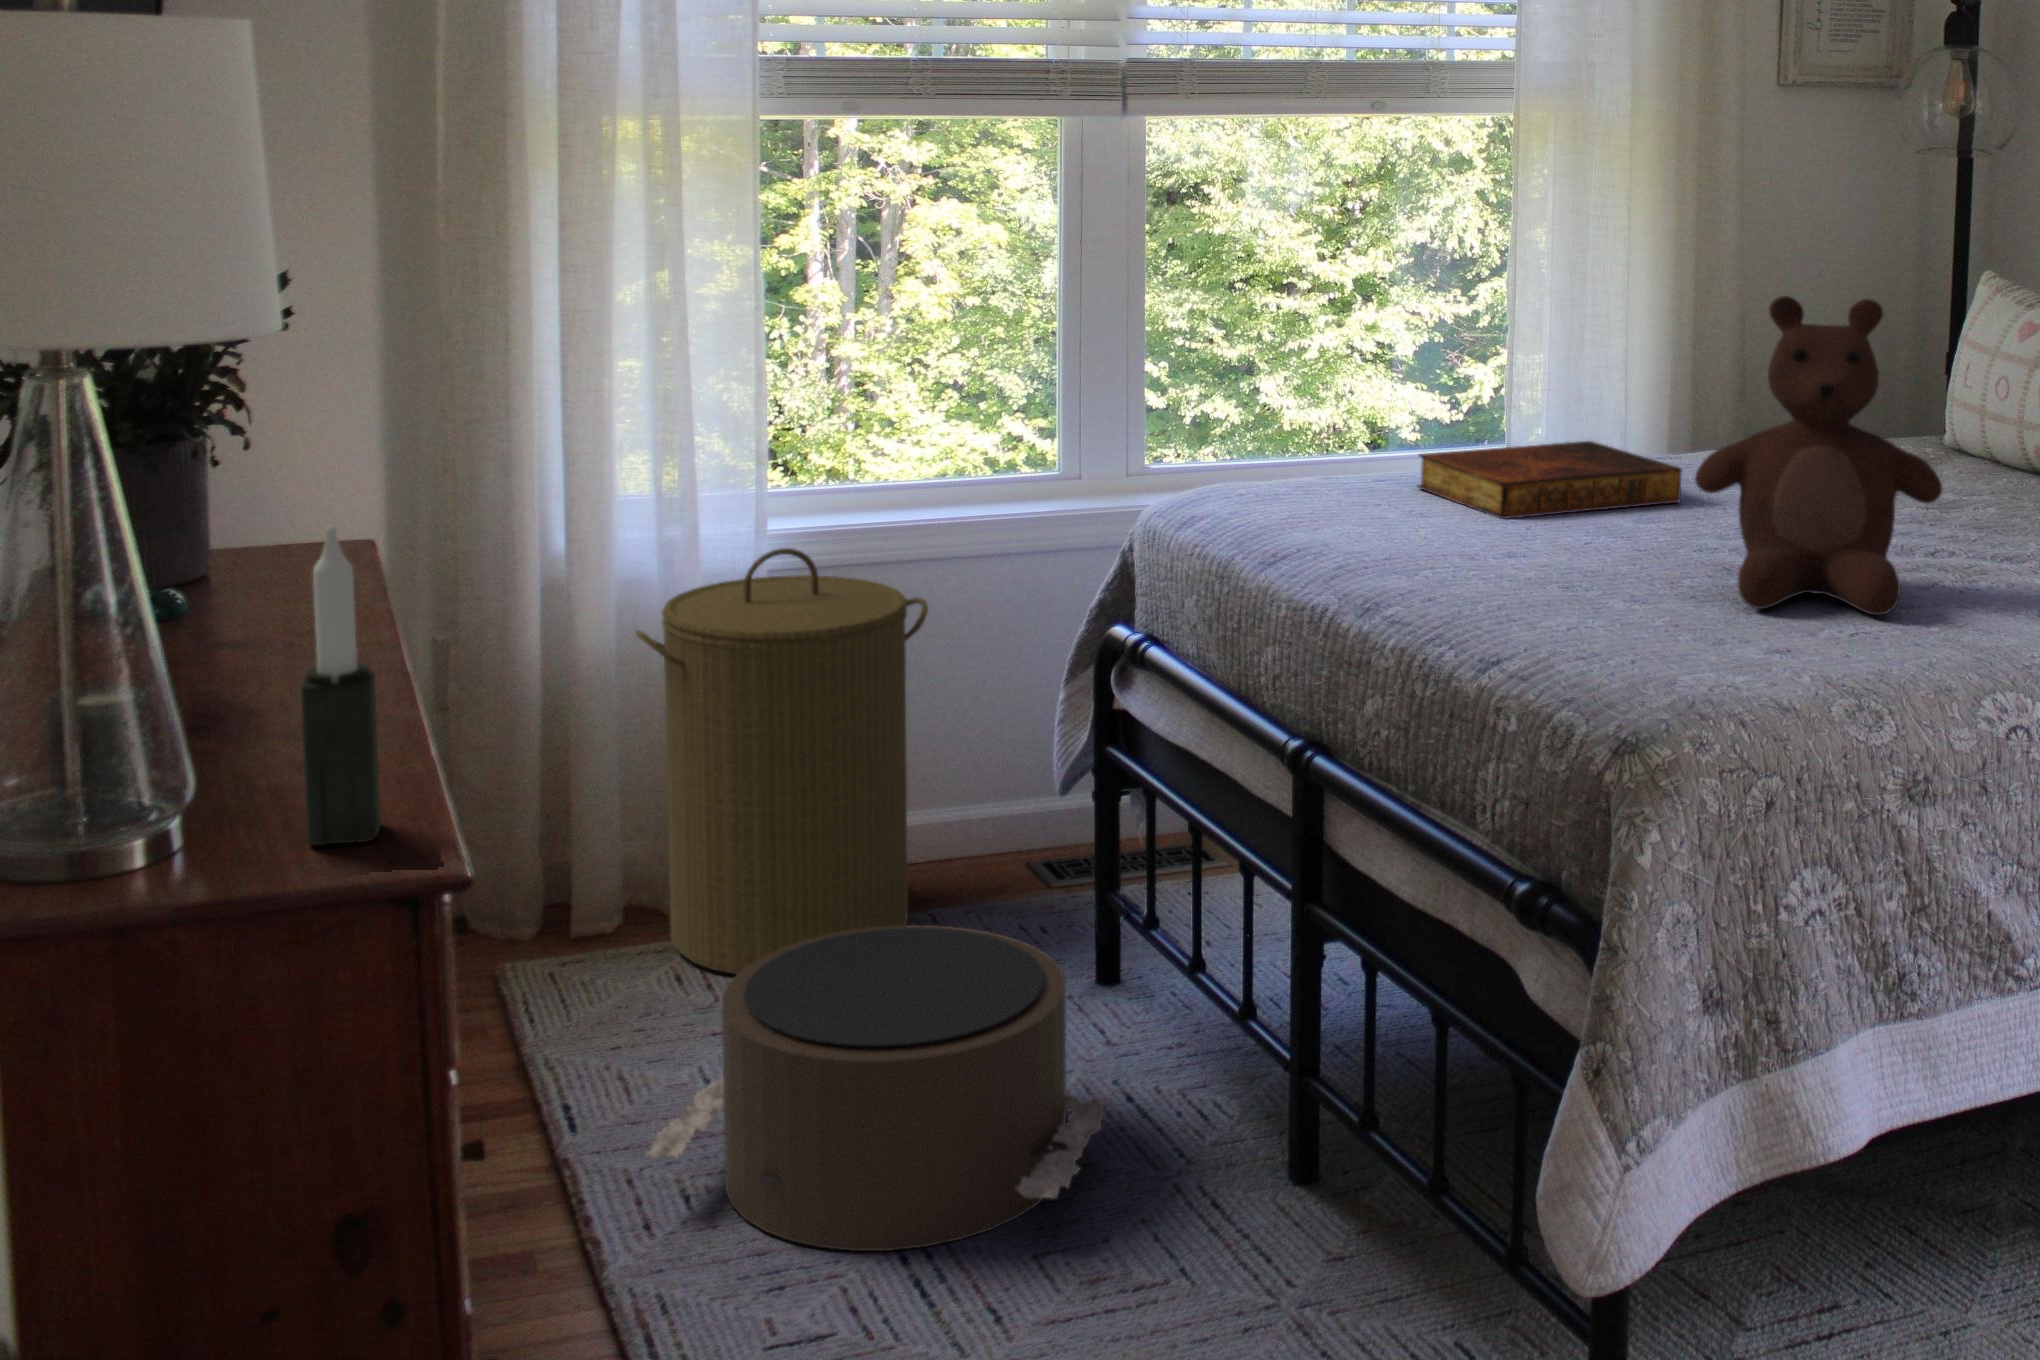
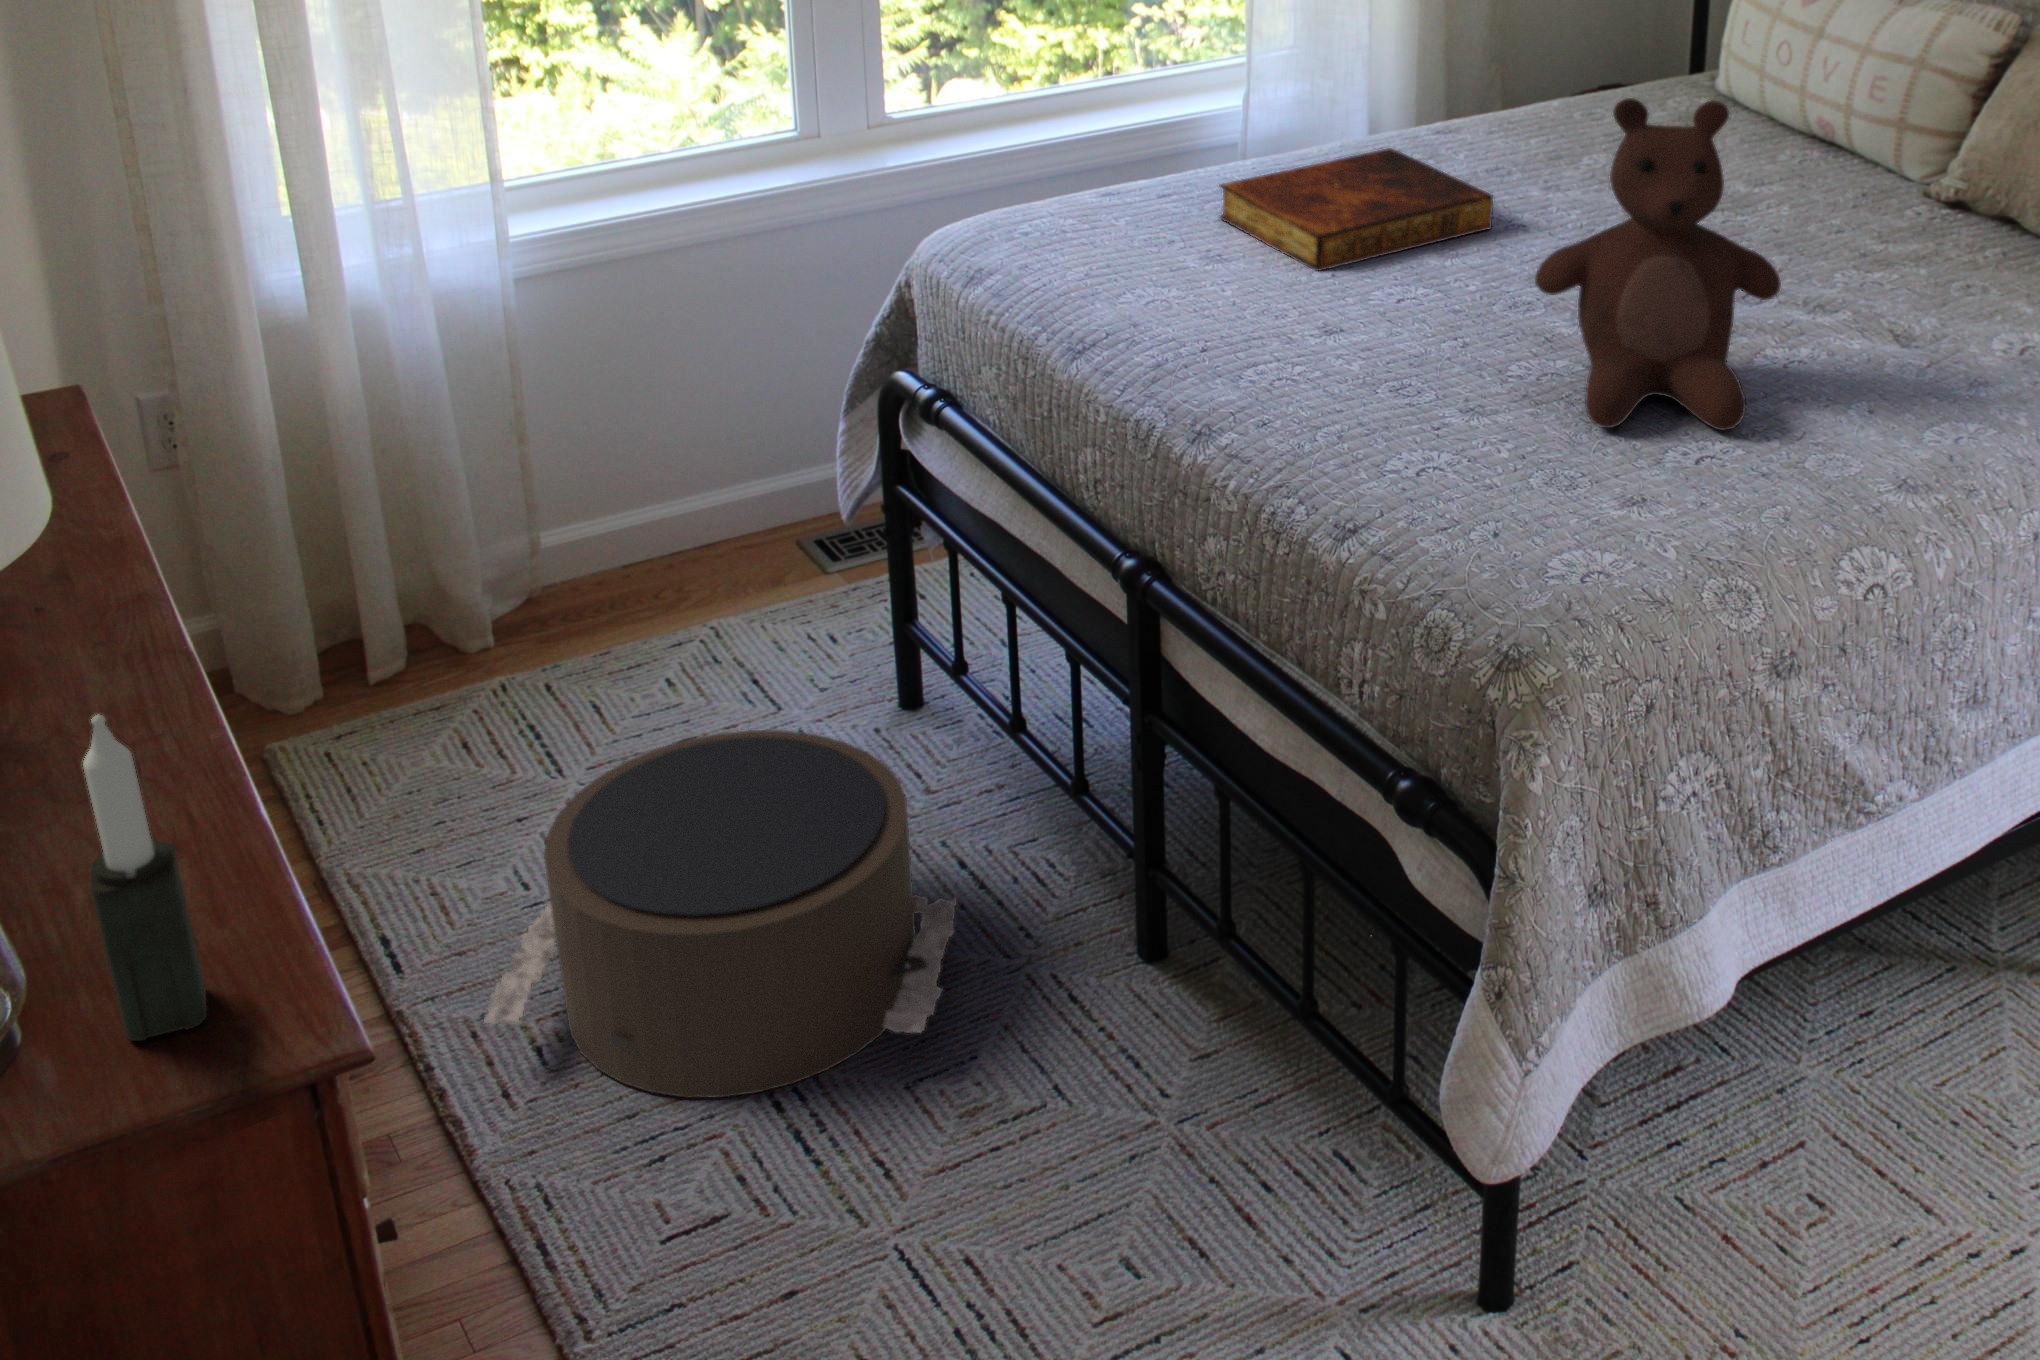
laundry hamper: present [636,548,928,974] -> none [368,301,702,741]

